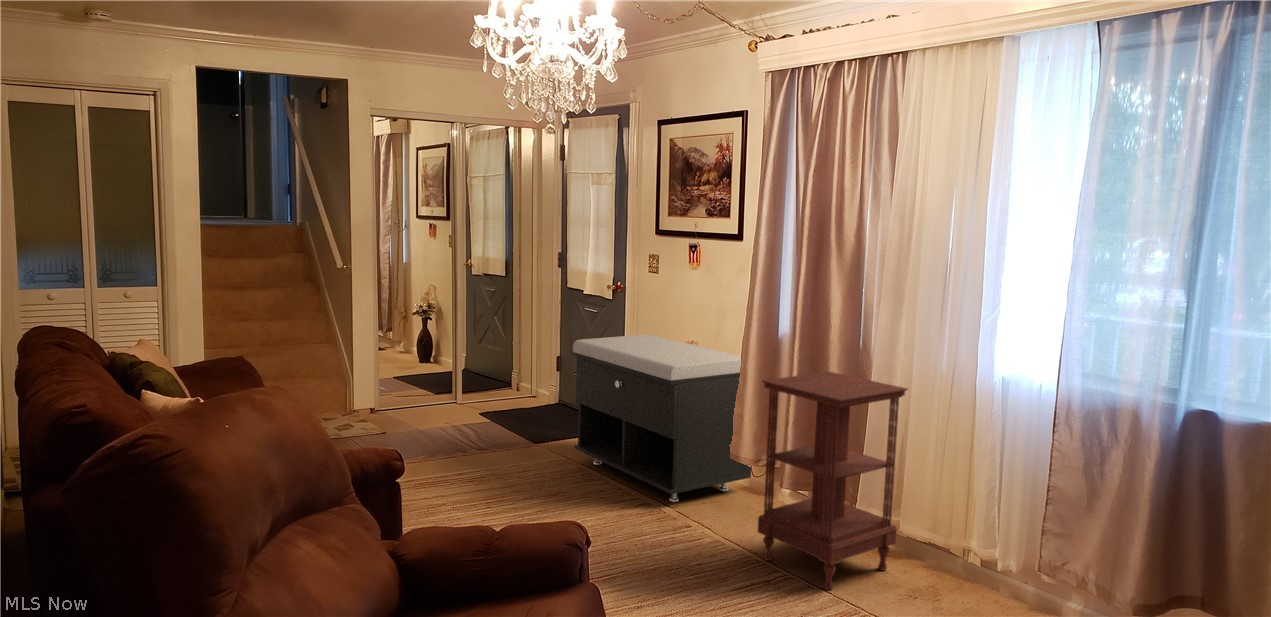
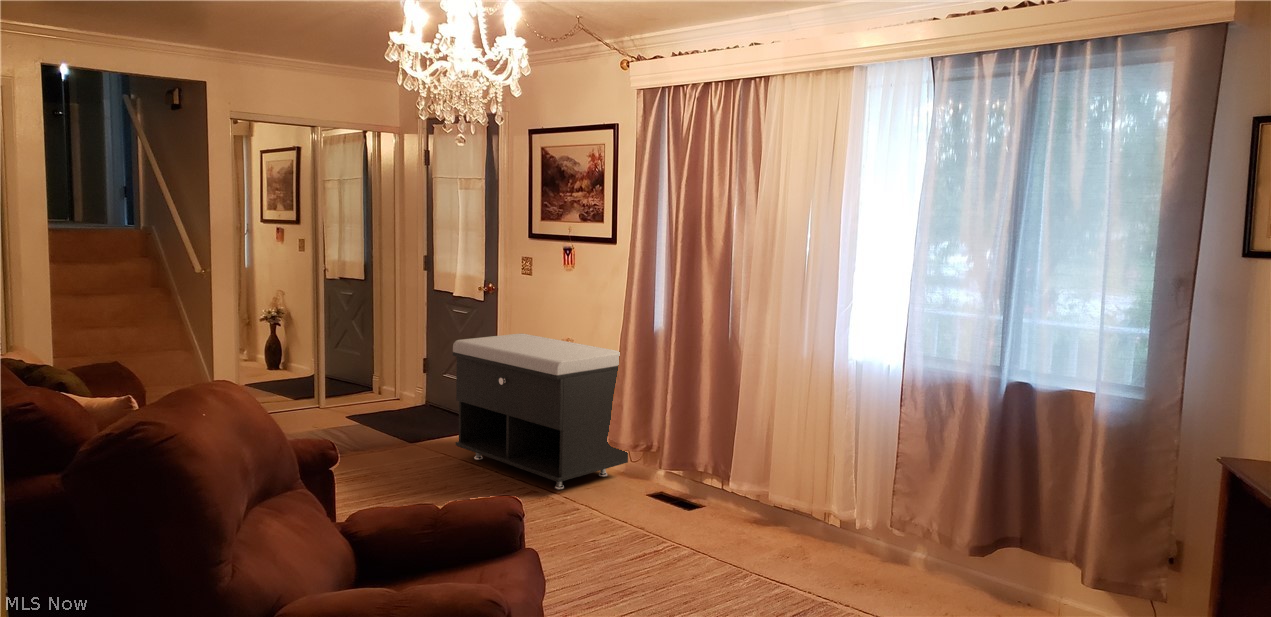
side table: present [758,372,908,590] -> none [647,361,777,557]

